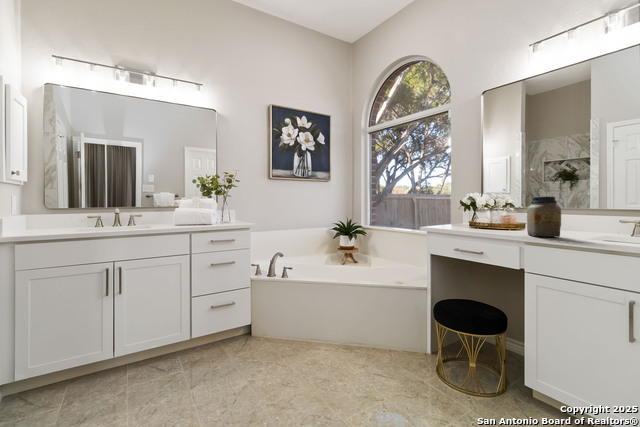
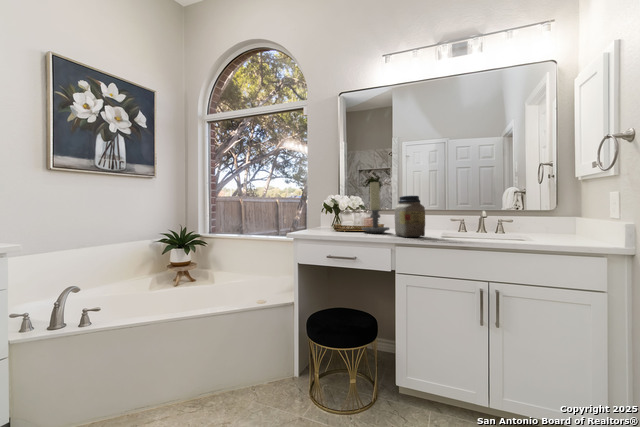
candle holder: none [495,182,527,232] -> present [362,182,389,233]

